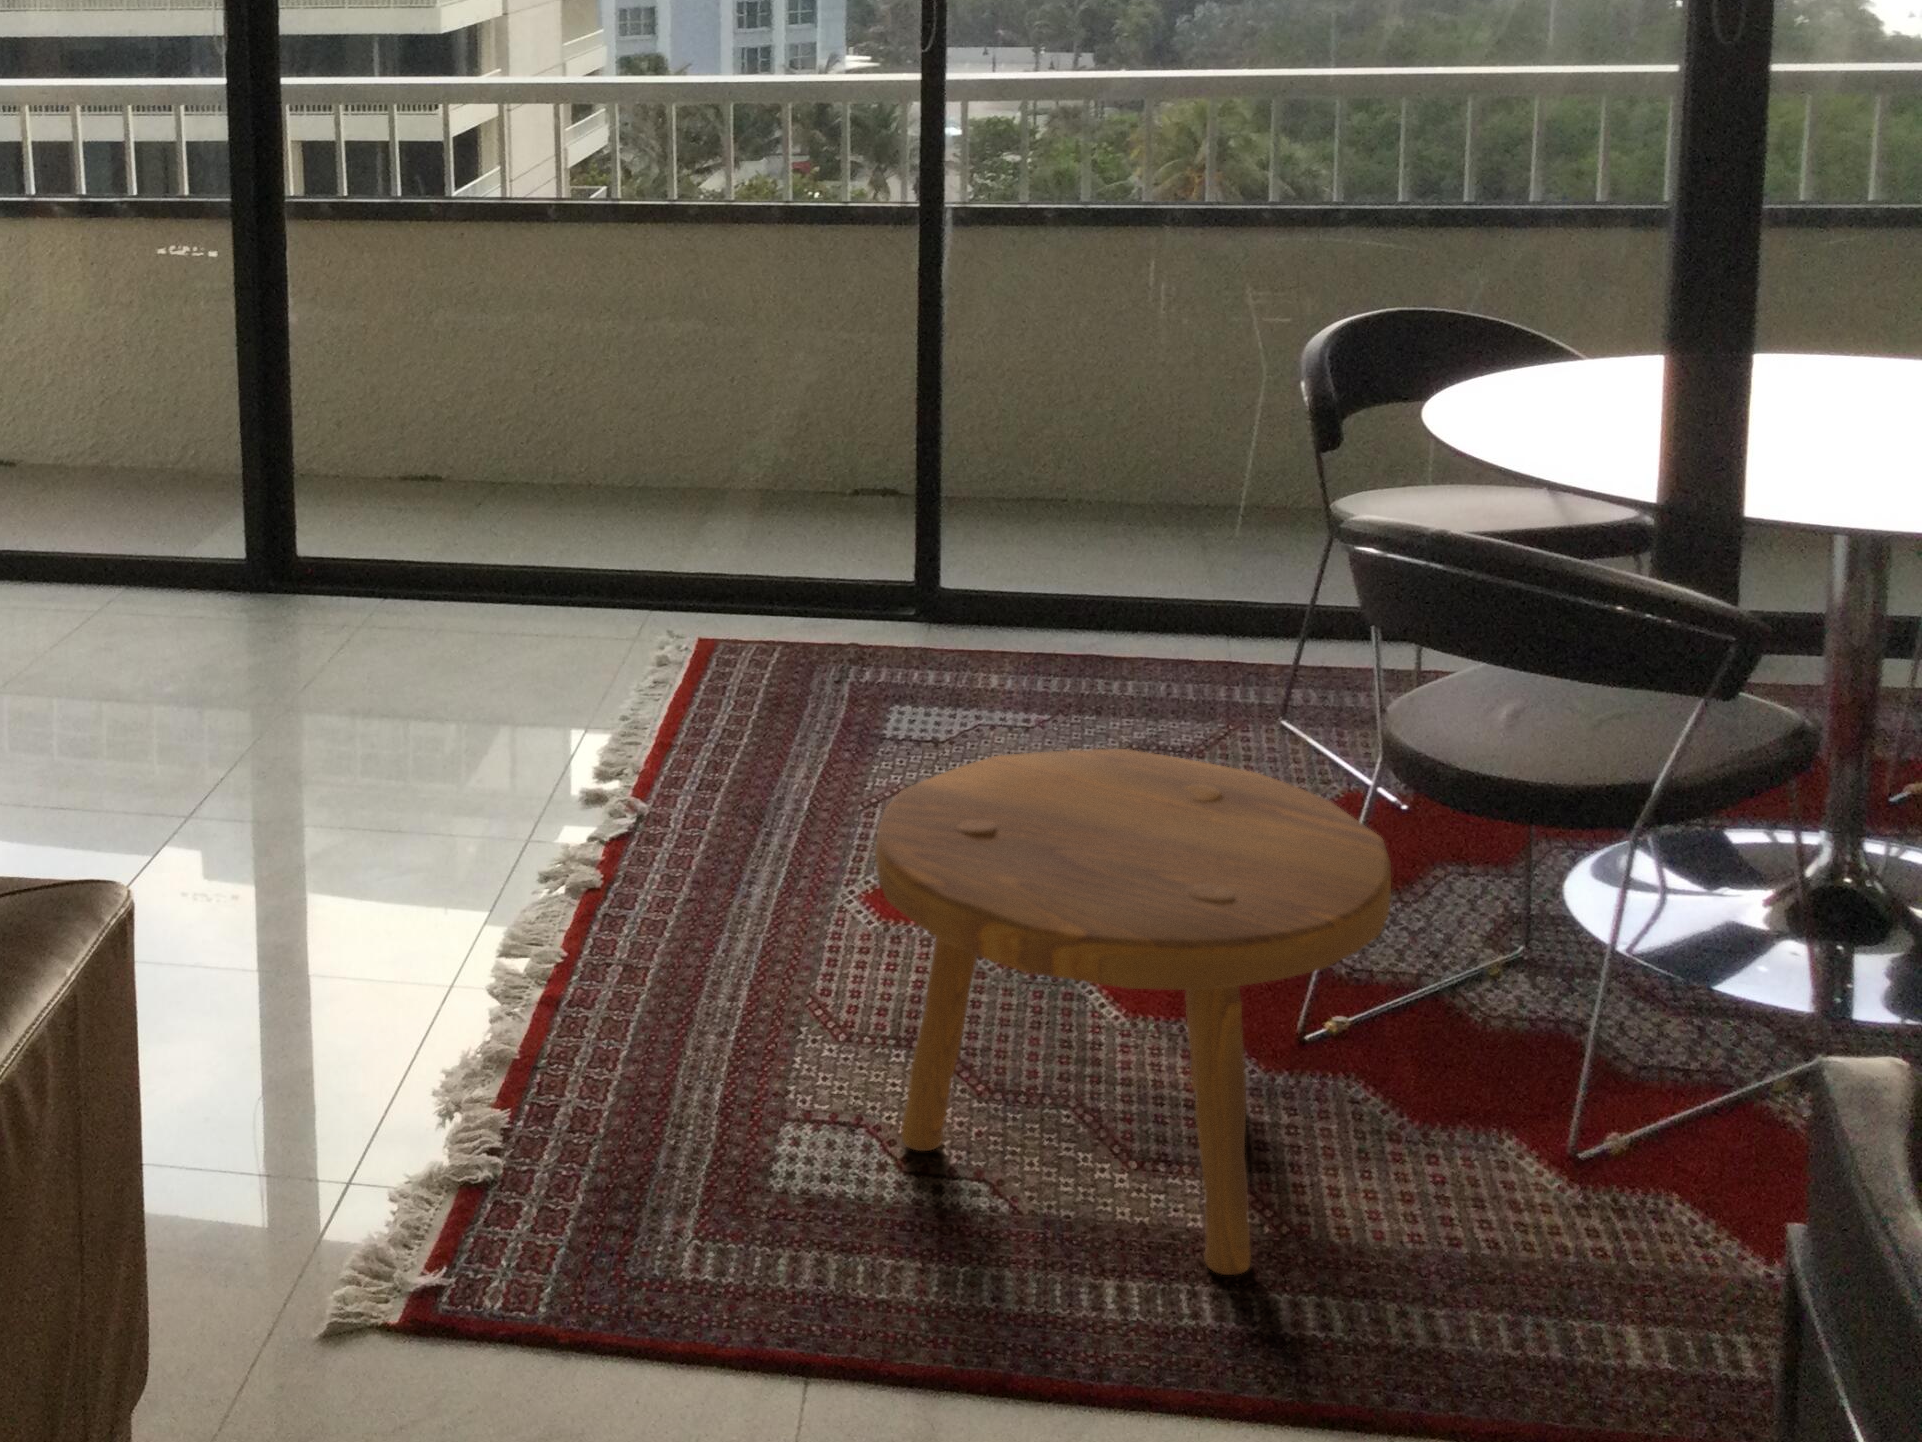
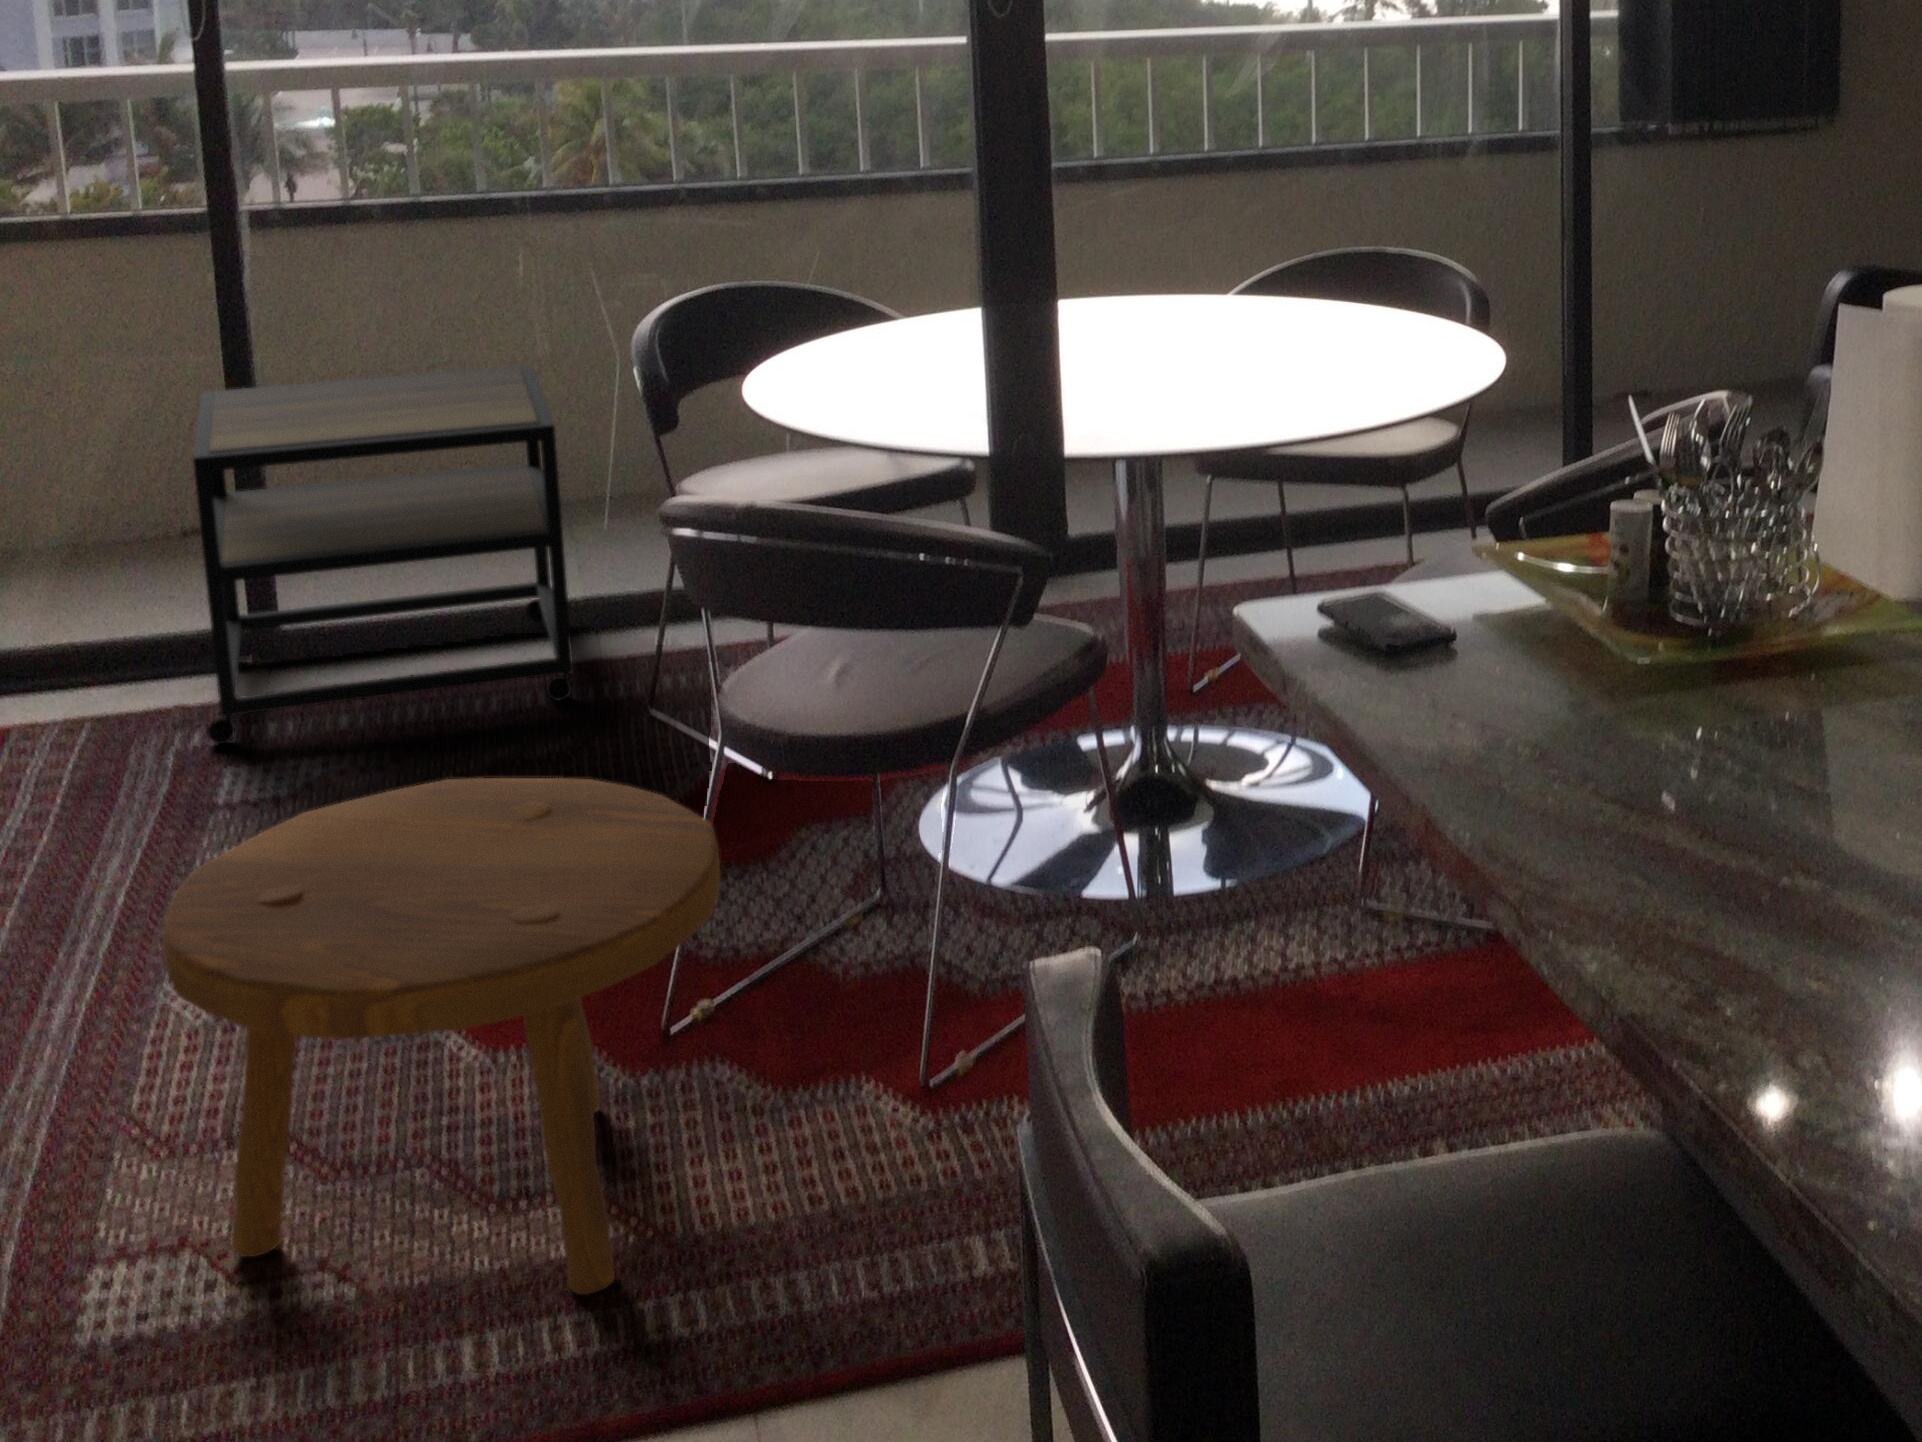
side table: none [879,370,1213,695] -> present [193,365,573,744]

